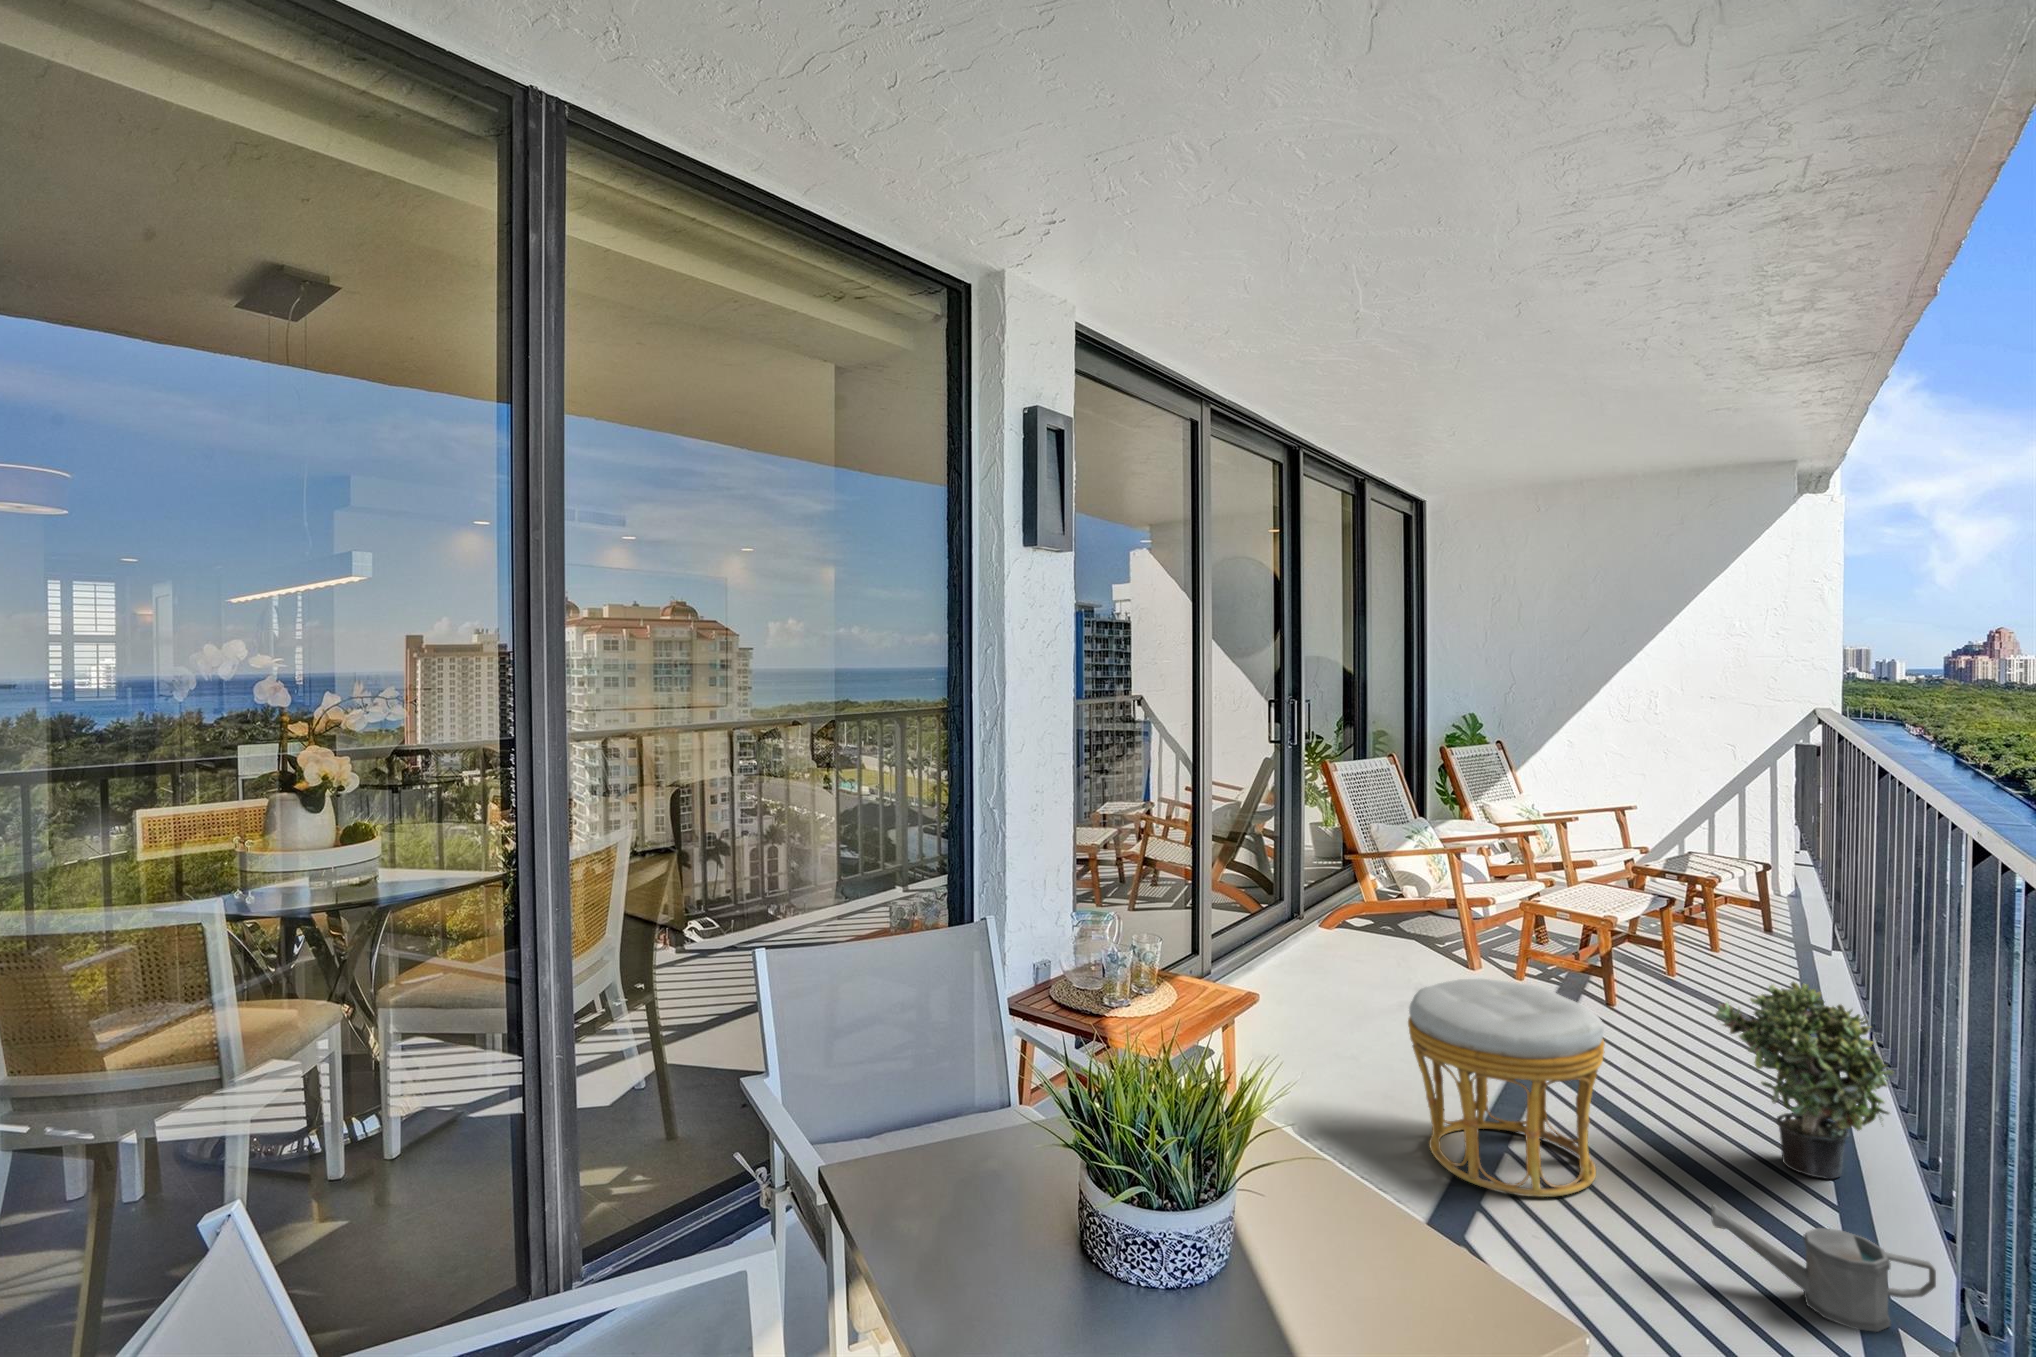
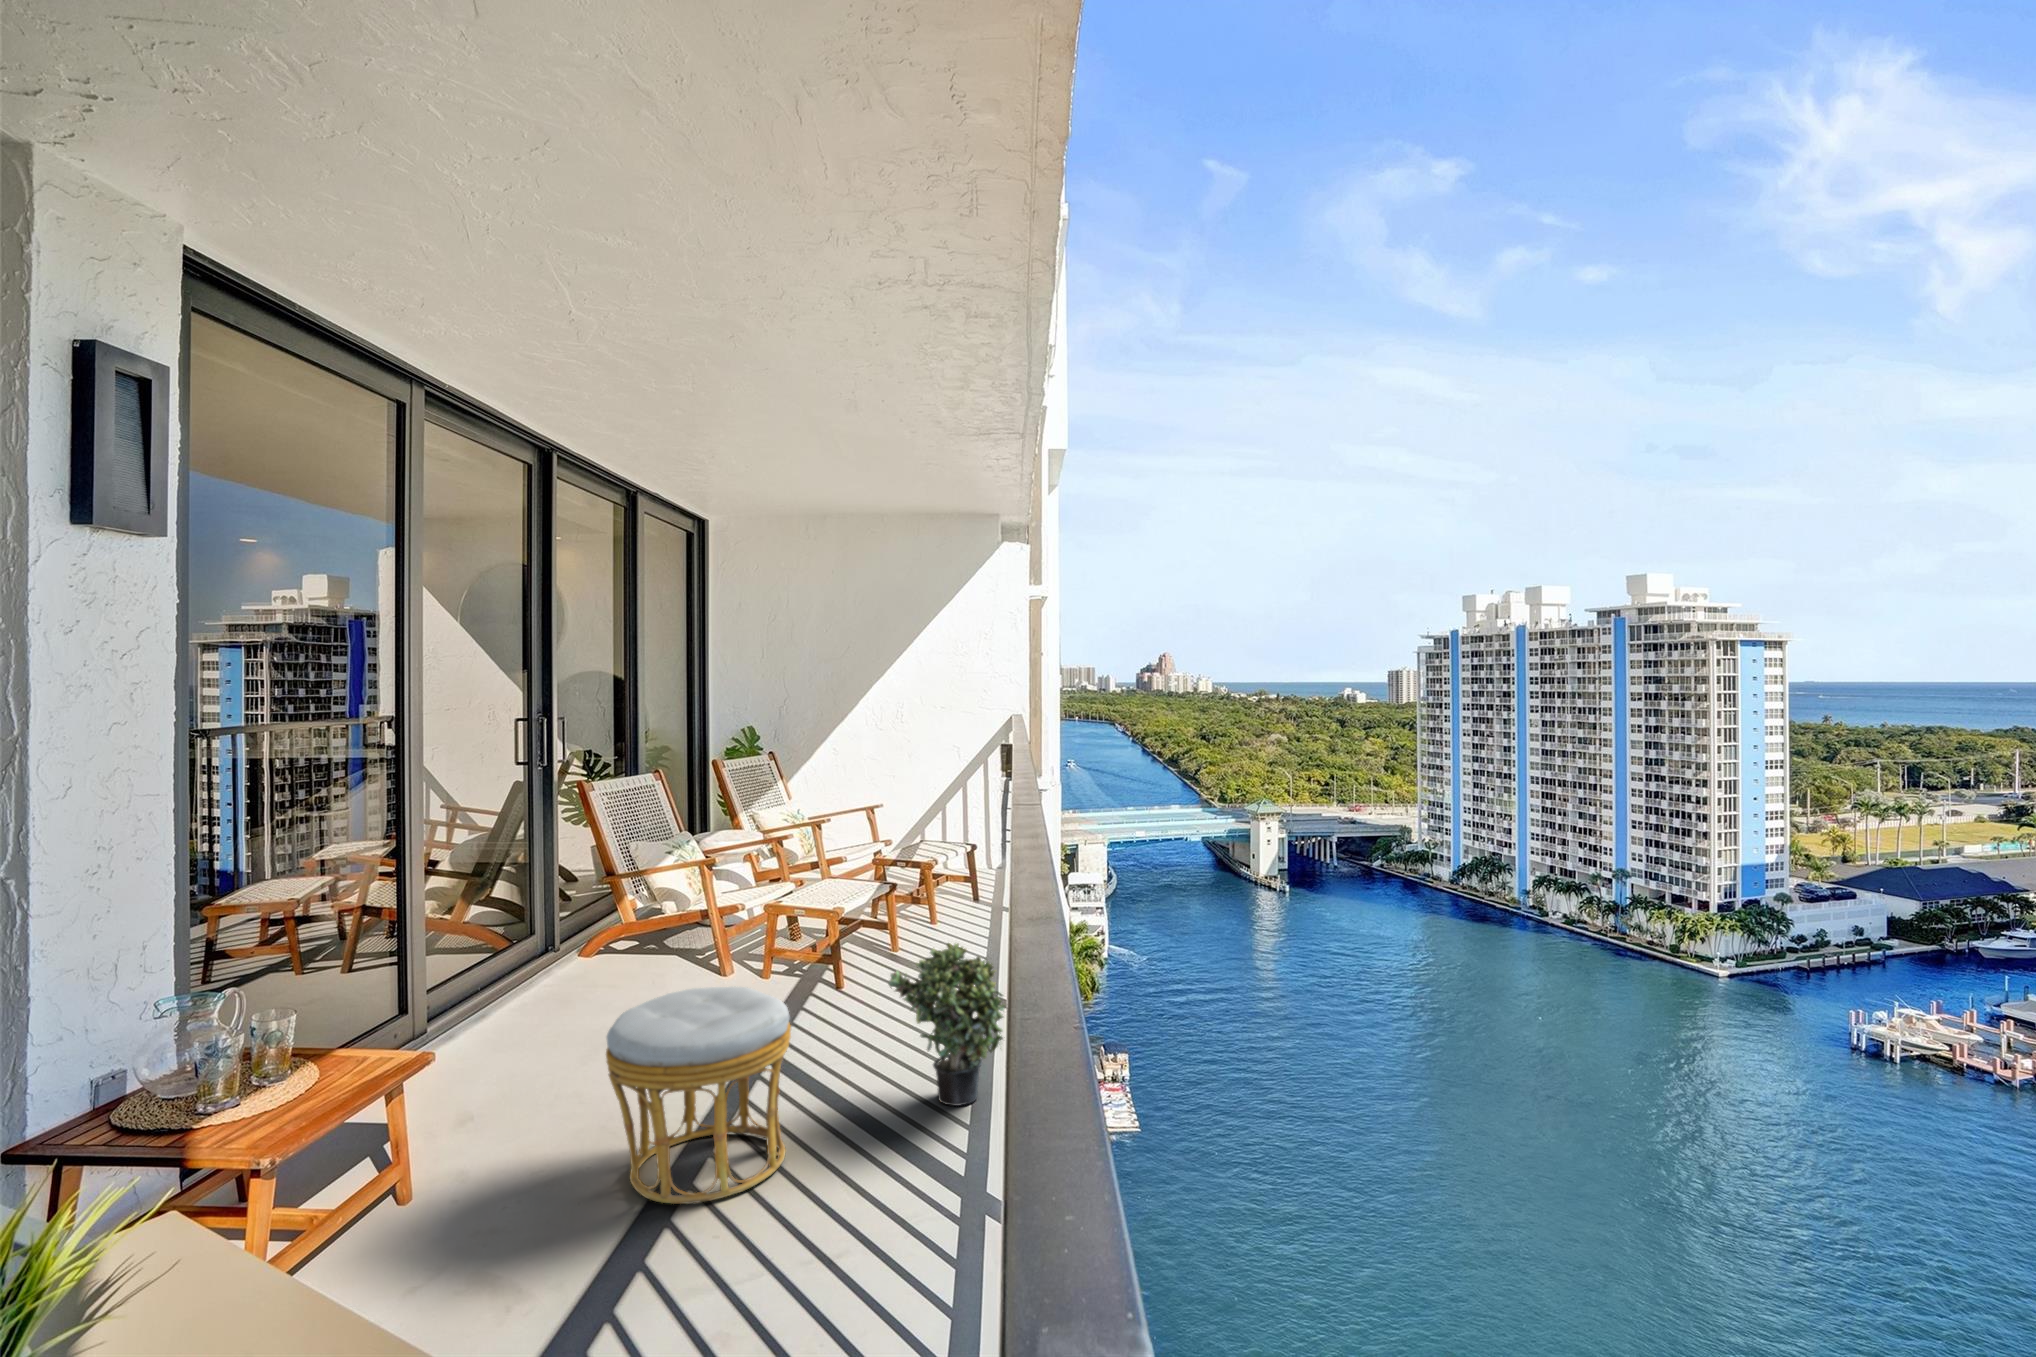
watering can: present [1711,1205,1936,1332] -> none [860,1152,1013,1237]

